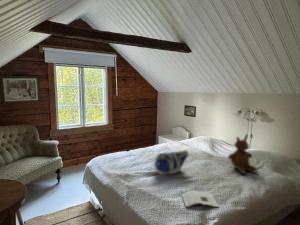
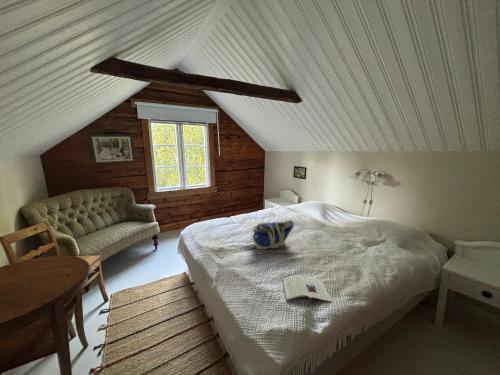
teddy bear: present [228,137,256,174] -> none [343,204,380,250]

